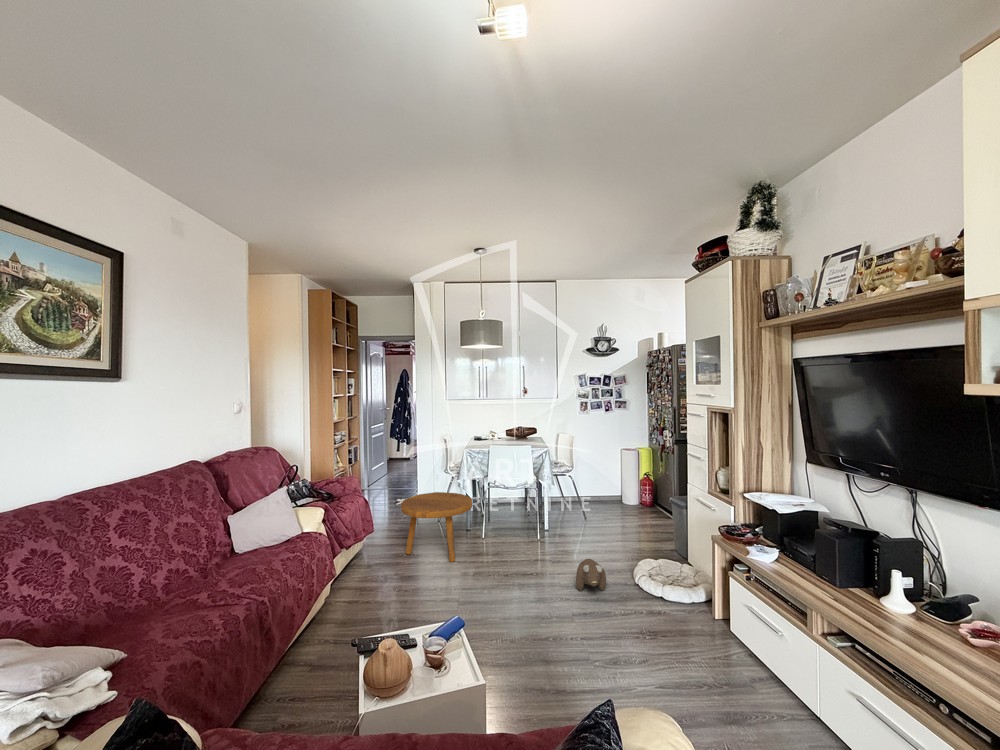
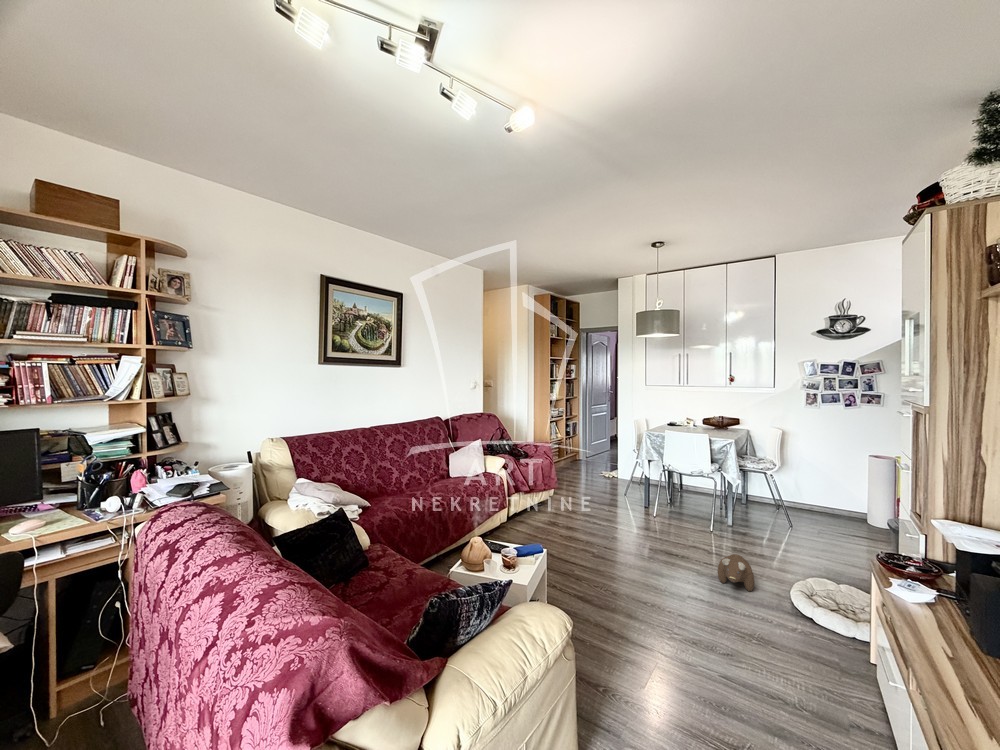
footstool: present [401,492,472,562] -> none [579,463,643,525]

